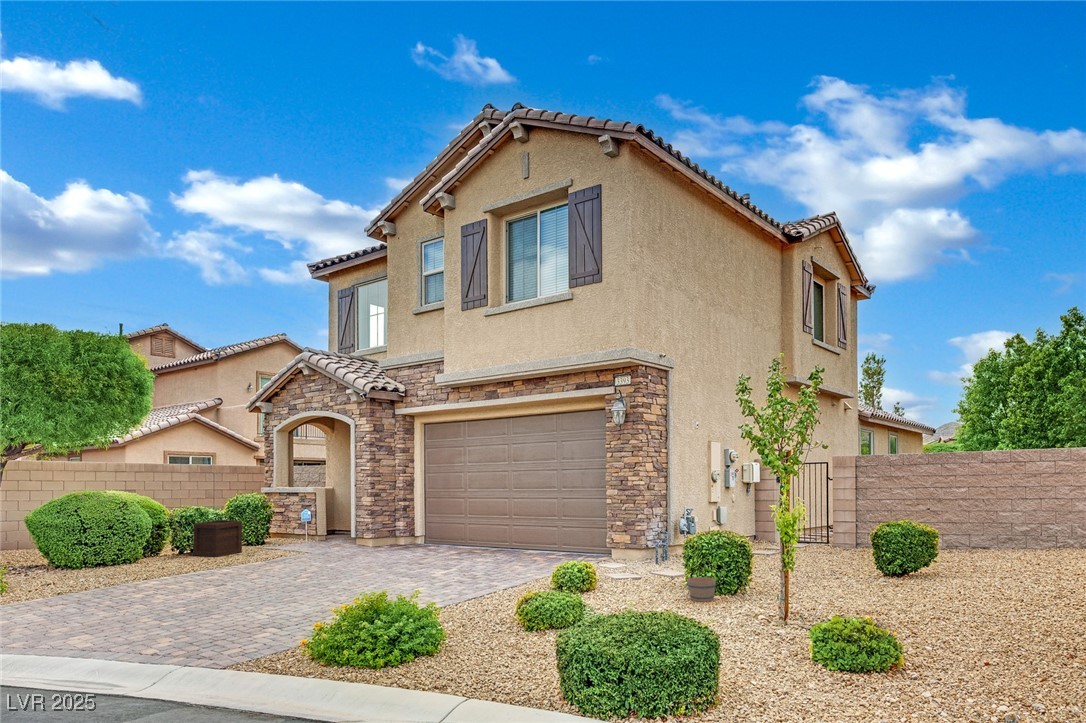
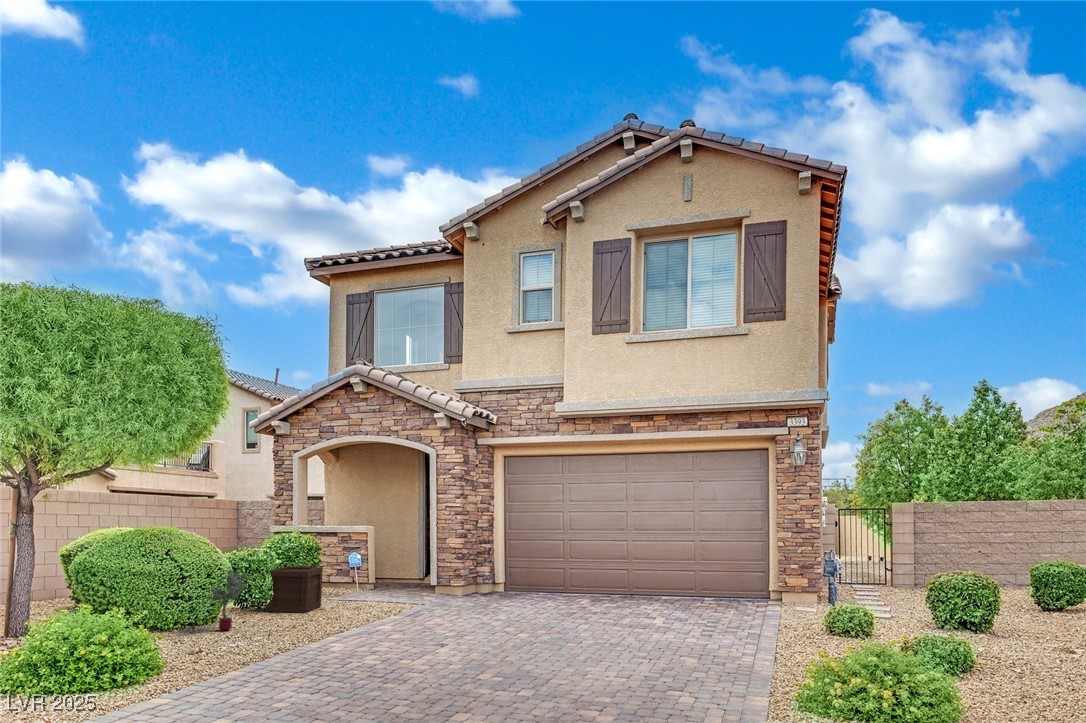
potted tree: none [100,521,142,570] -> present [206,567,247,631]
bucket: present [687,577,716,602] -> none [1001,615,1032,638]

